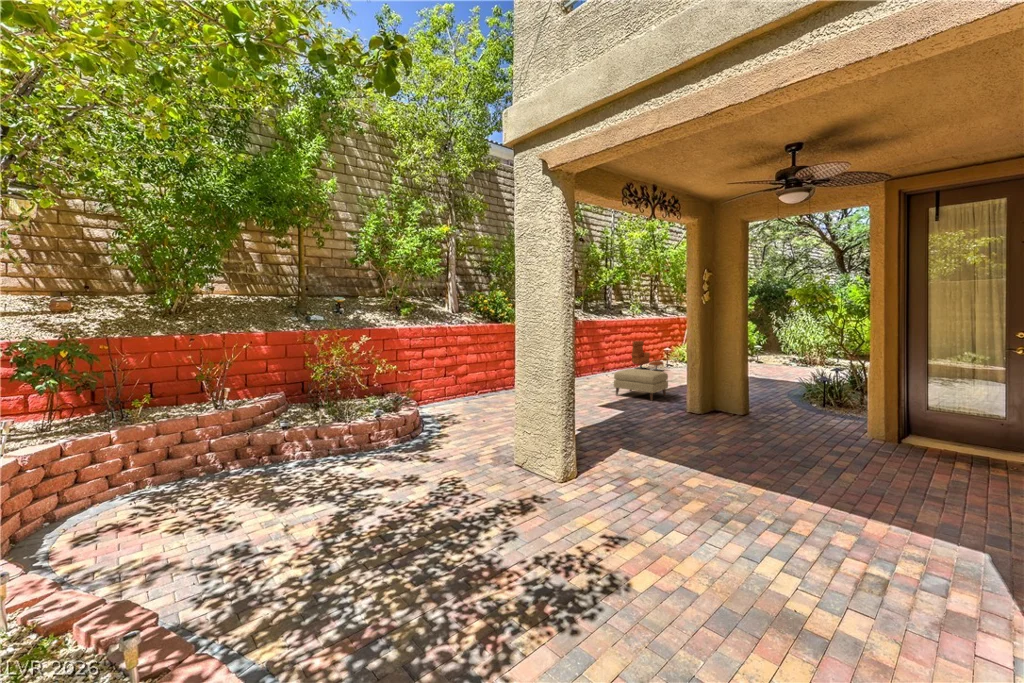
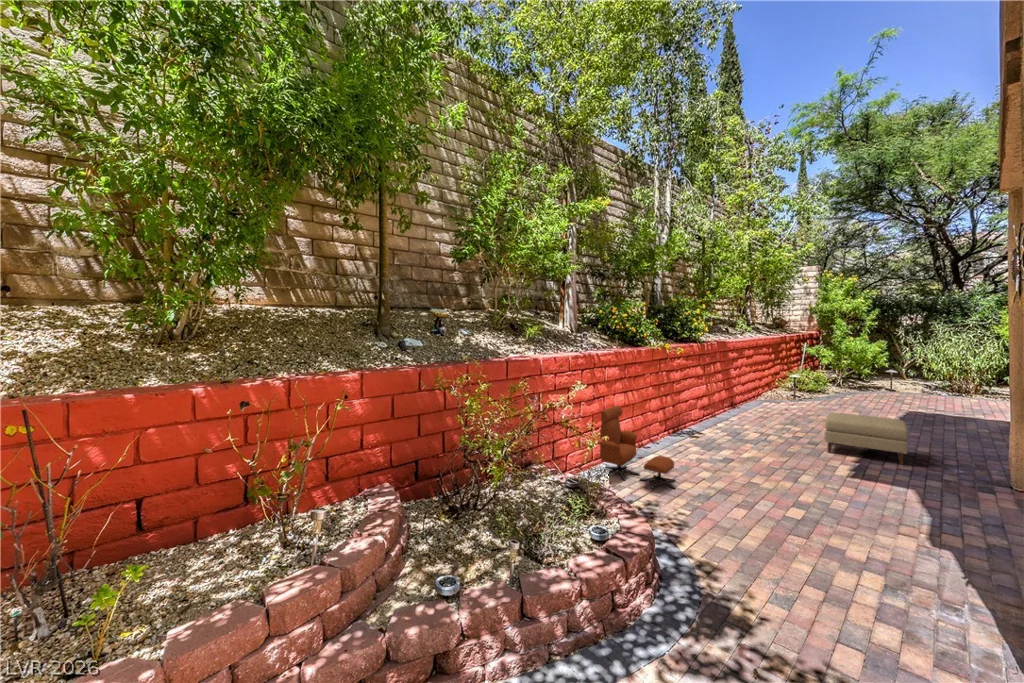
lounge chair: present [631,341,664,371] -> present [598,406,675,489]

